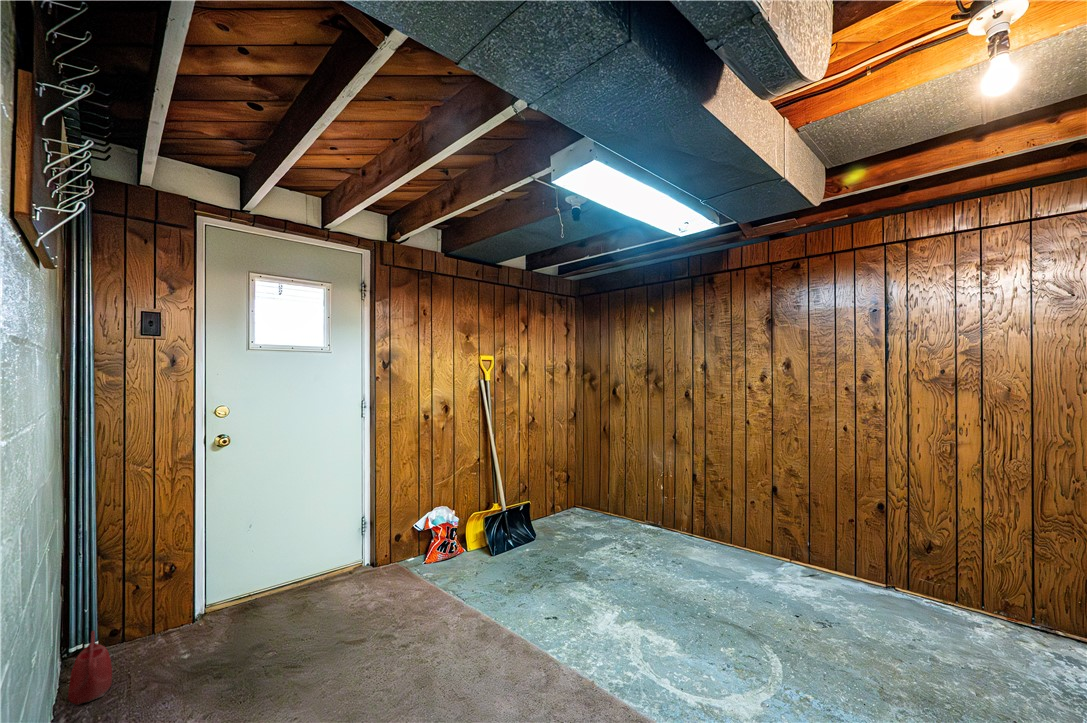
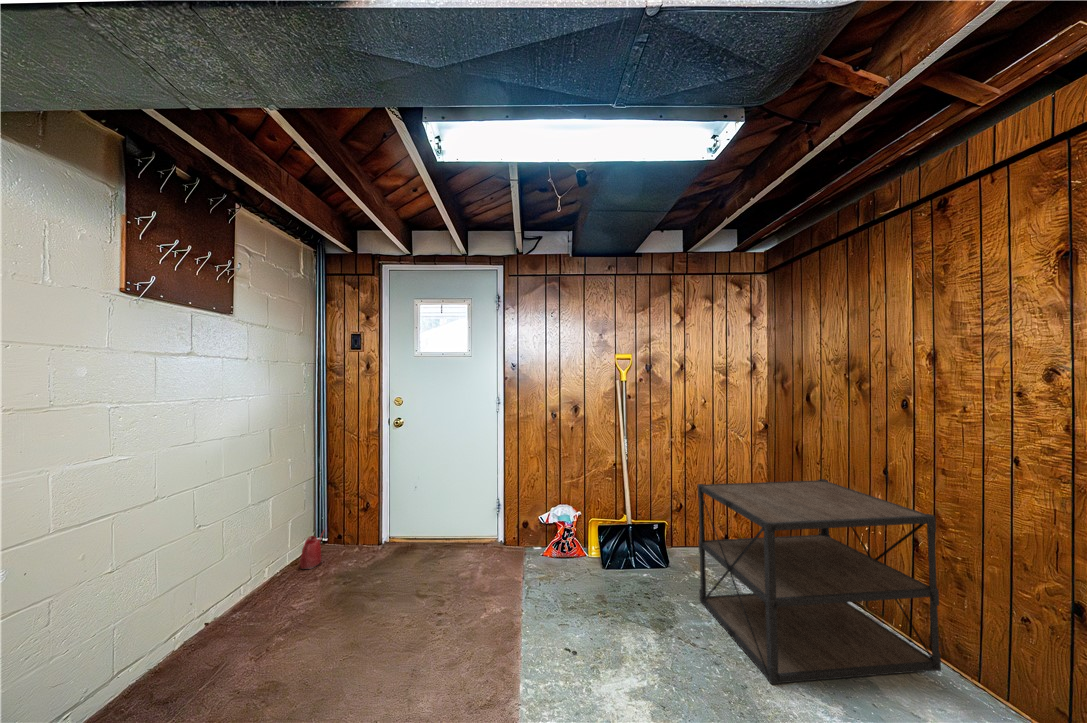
shelving unit: none [582,447,710,581] -> present [697,479,941,684]

